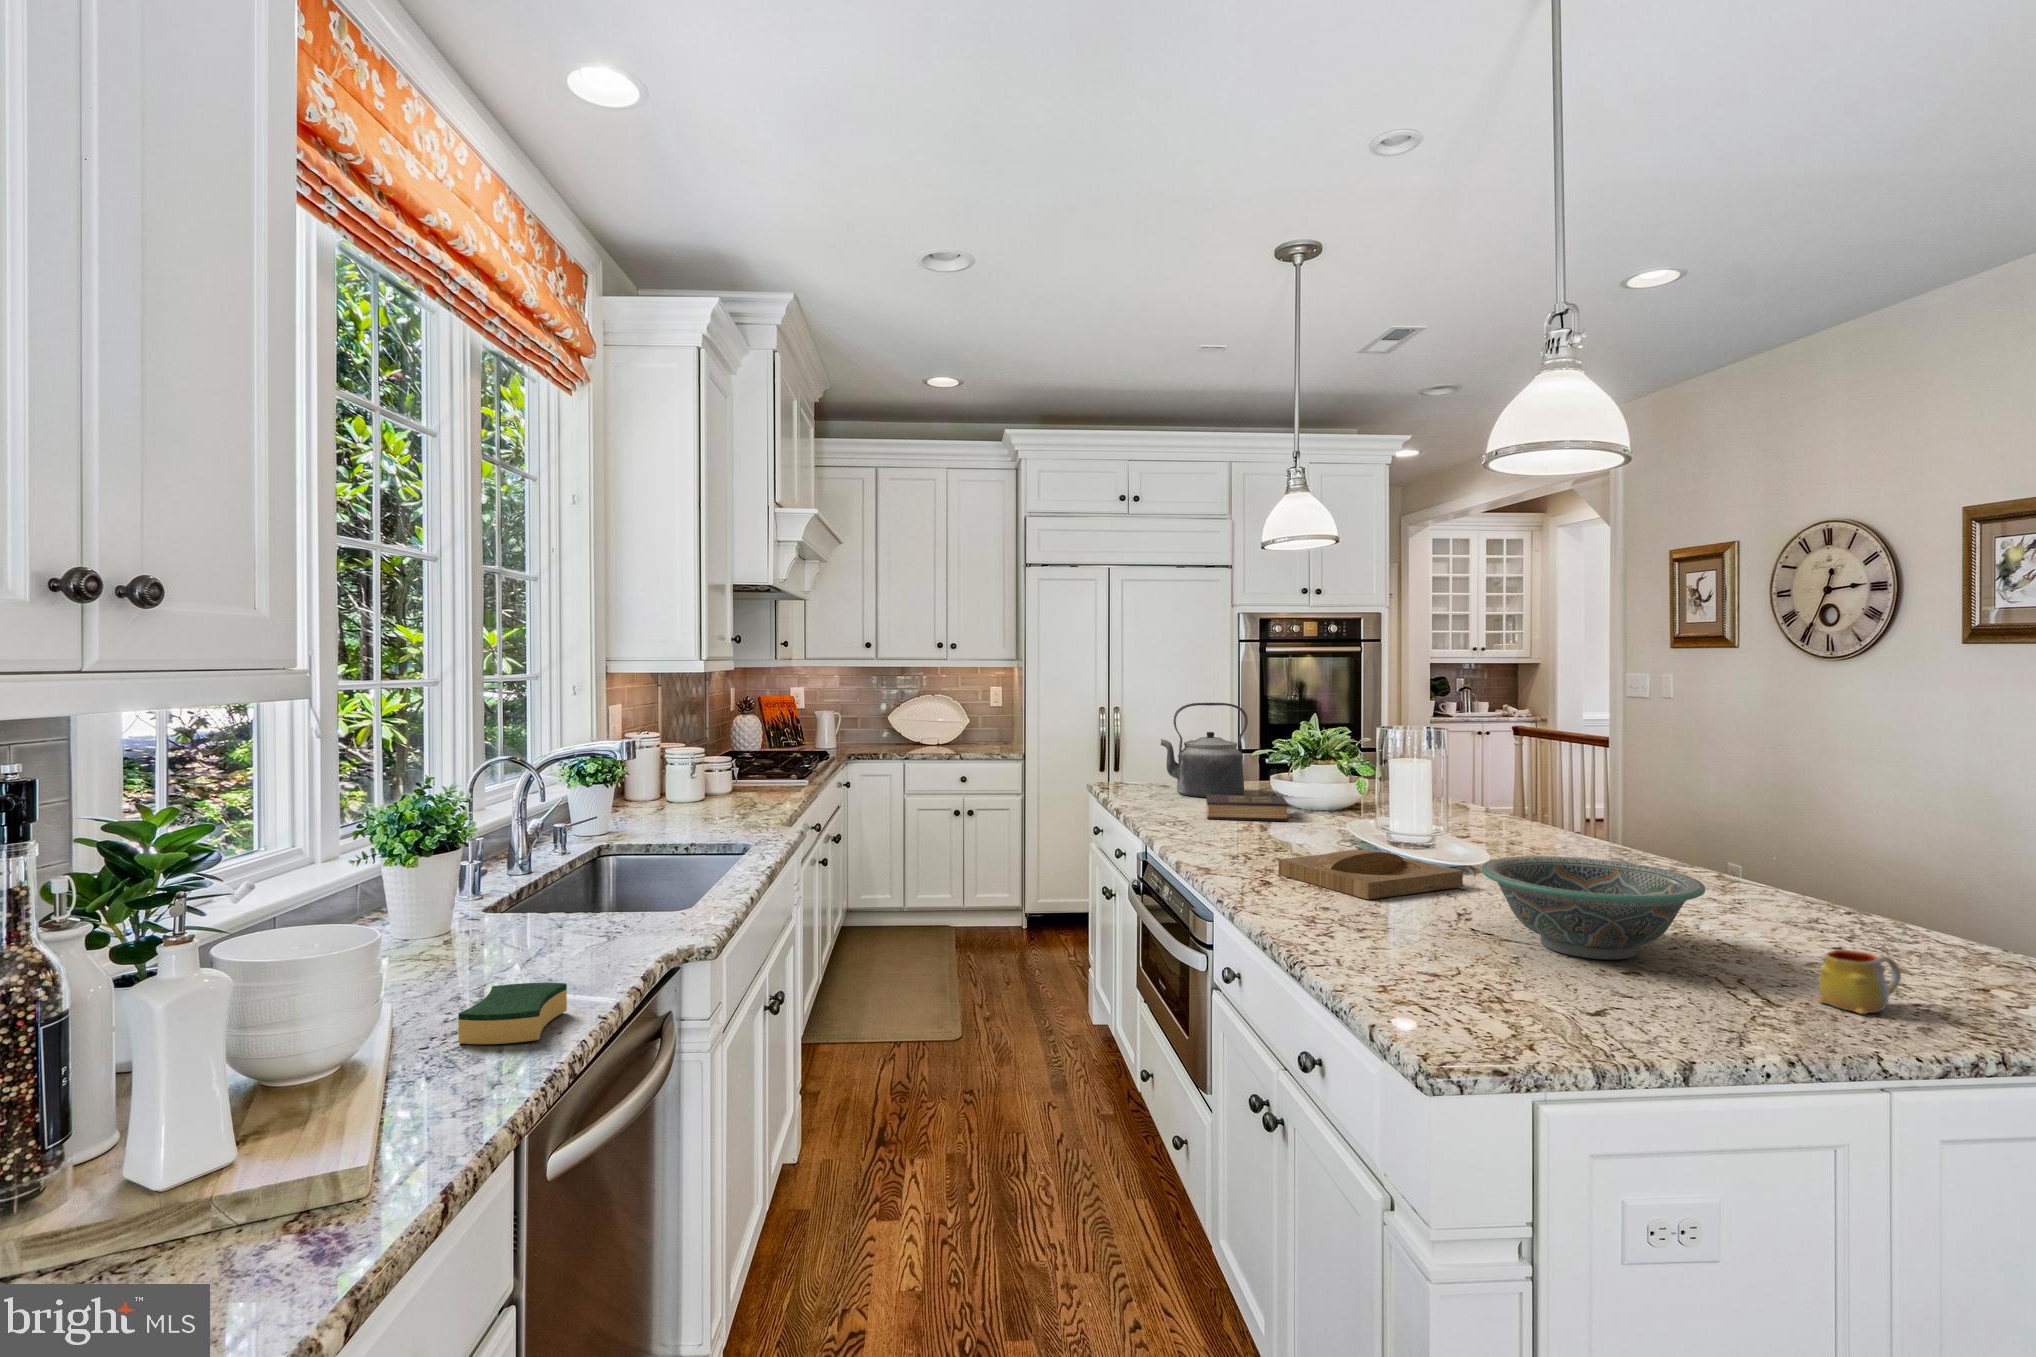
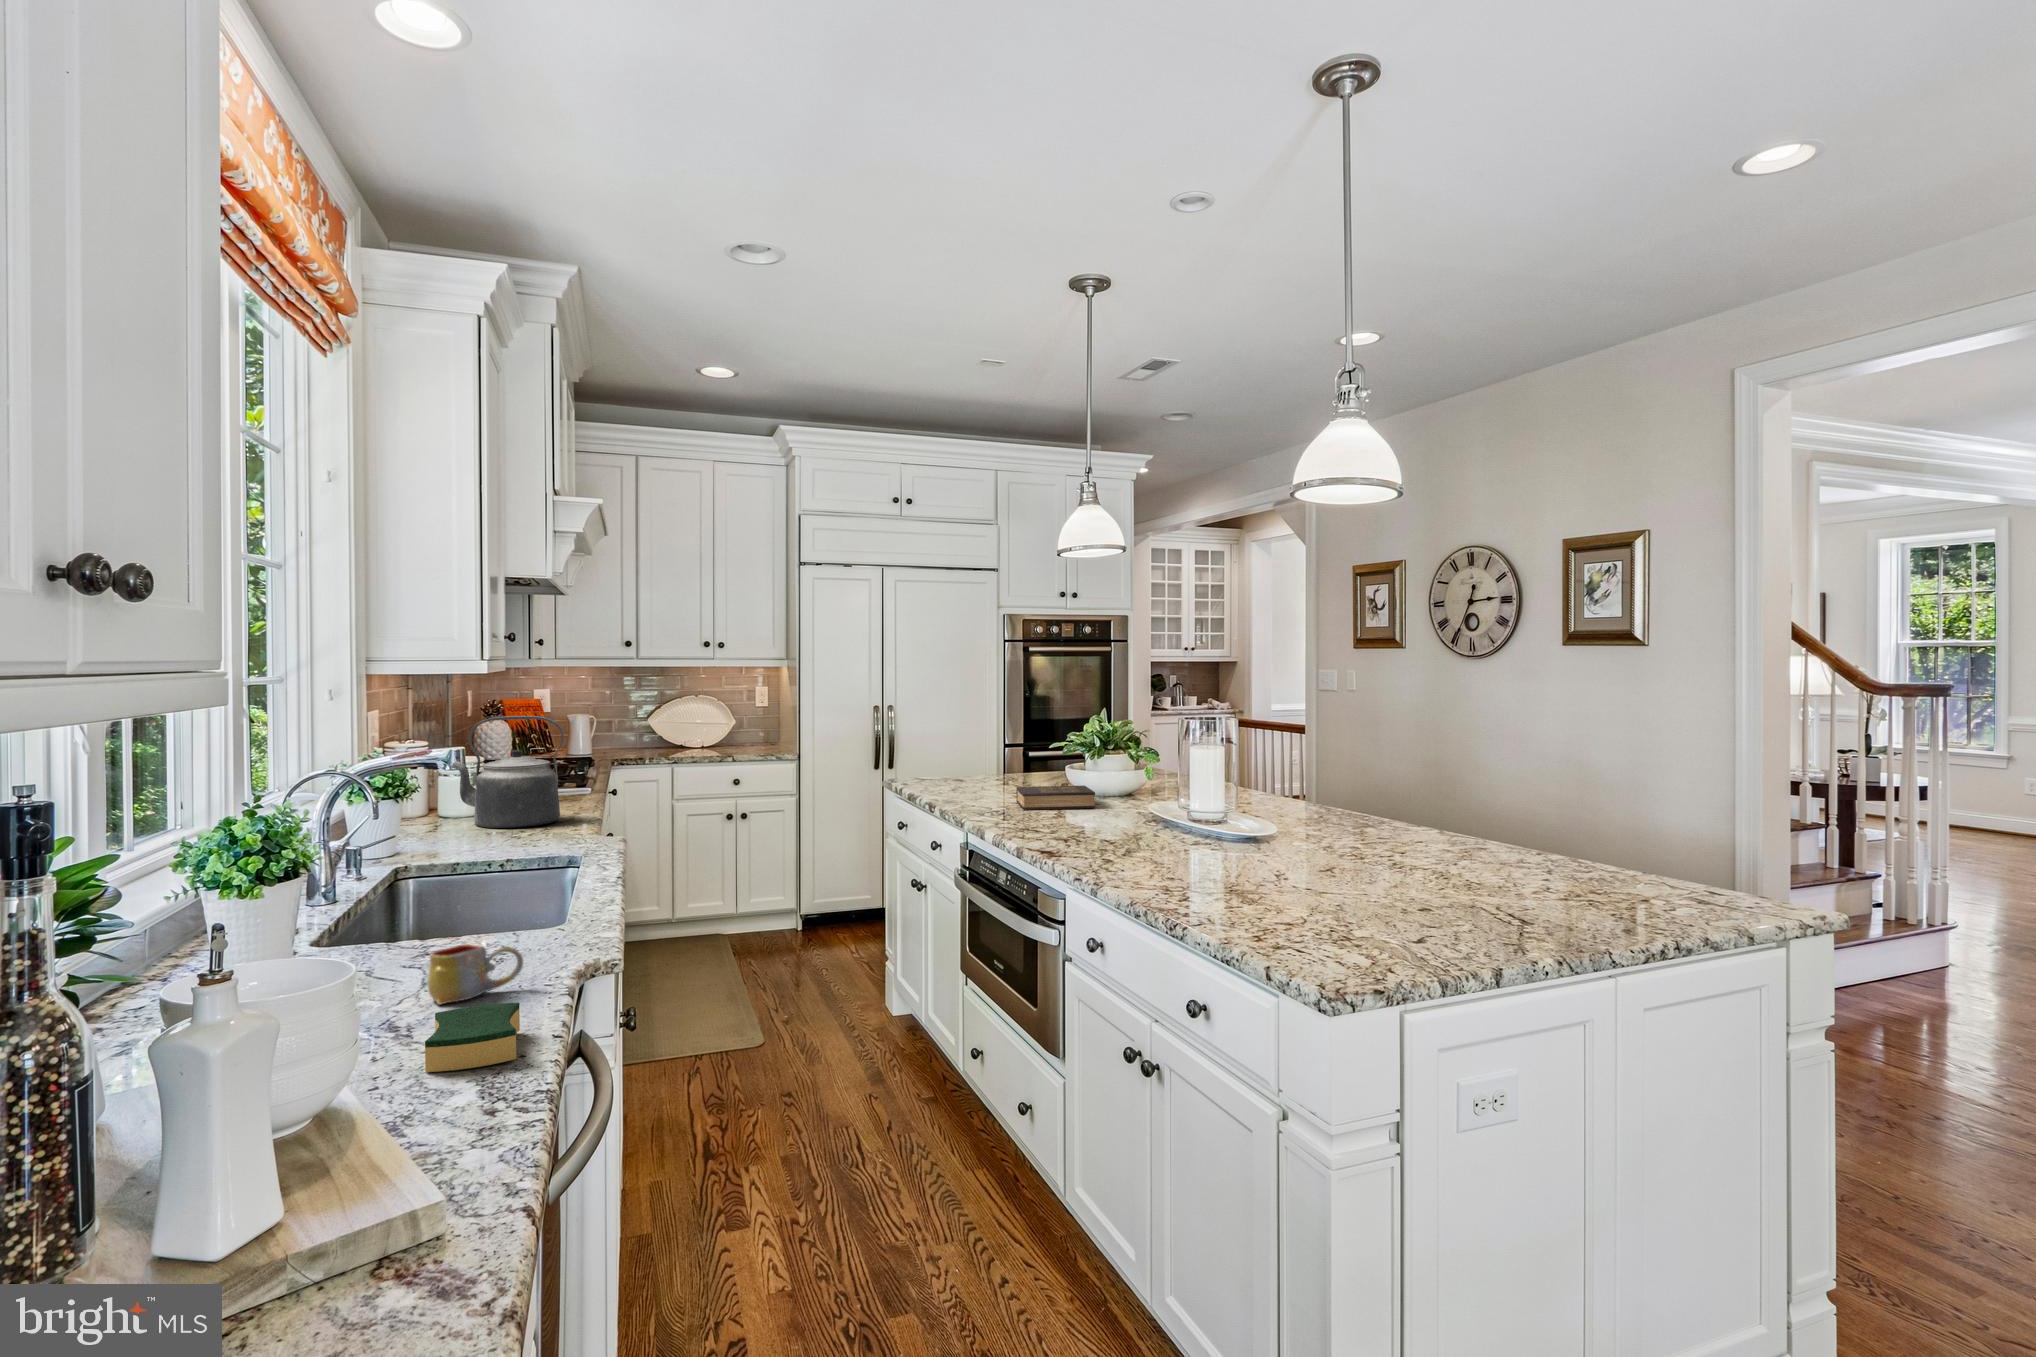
kettle: present [1160,703,1248,797] -> present [451,716,564,828]
tray: present [1279,850,1463,899] -> none [1119,829,1272,870]
decorative bowl: present [1481,856,1705,960] -> none [1308,824,1474,903]
mug: present [1818,950,1901,1014] -> present [428,944,523,1004]

